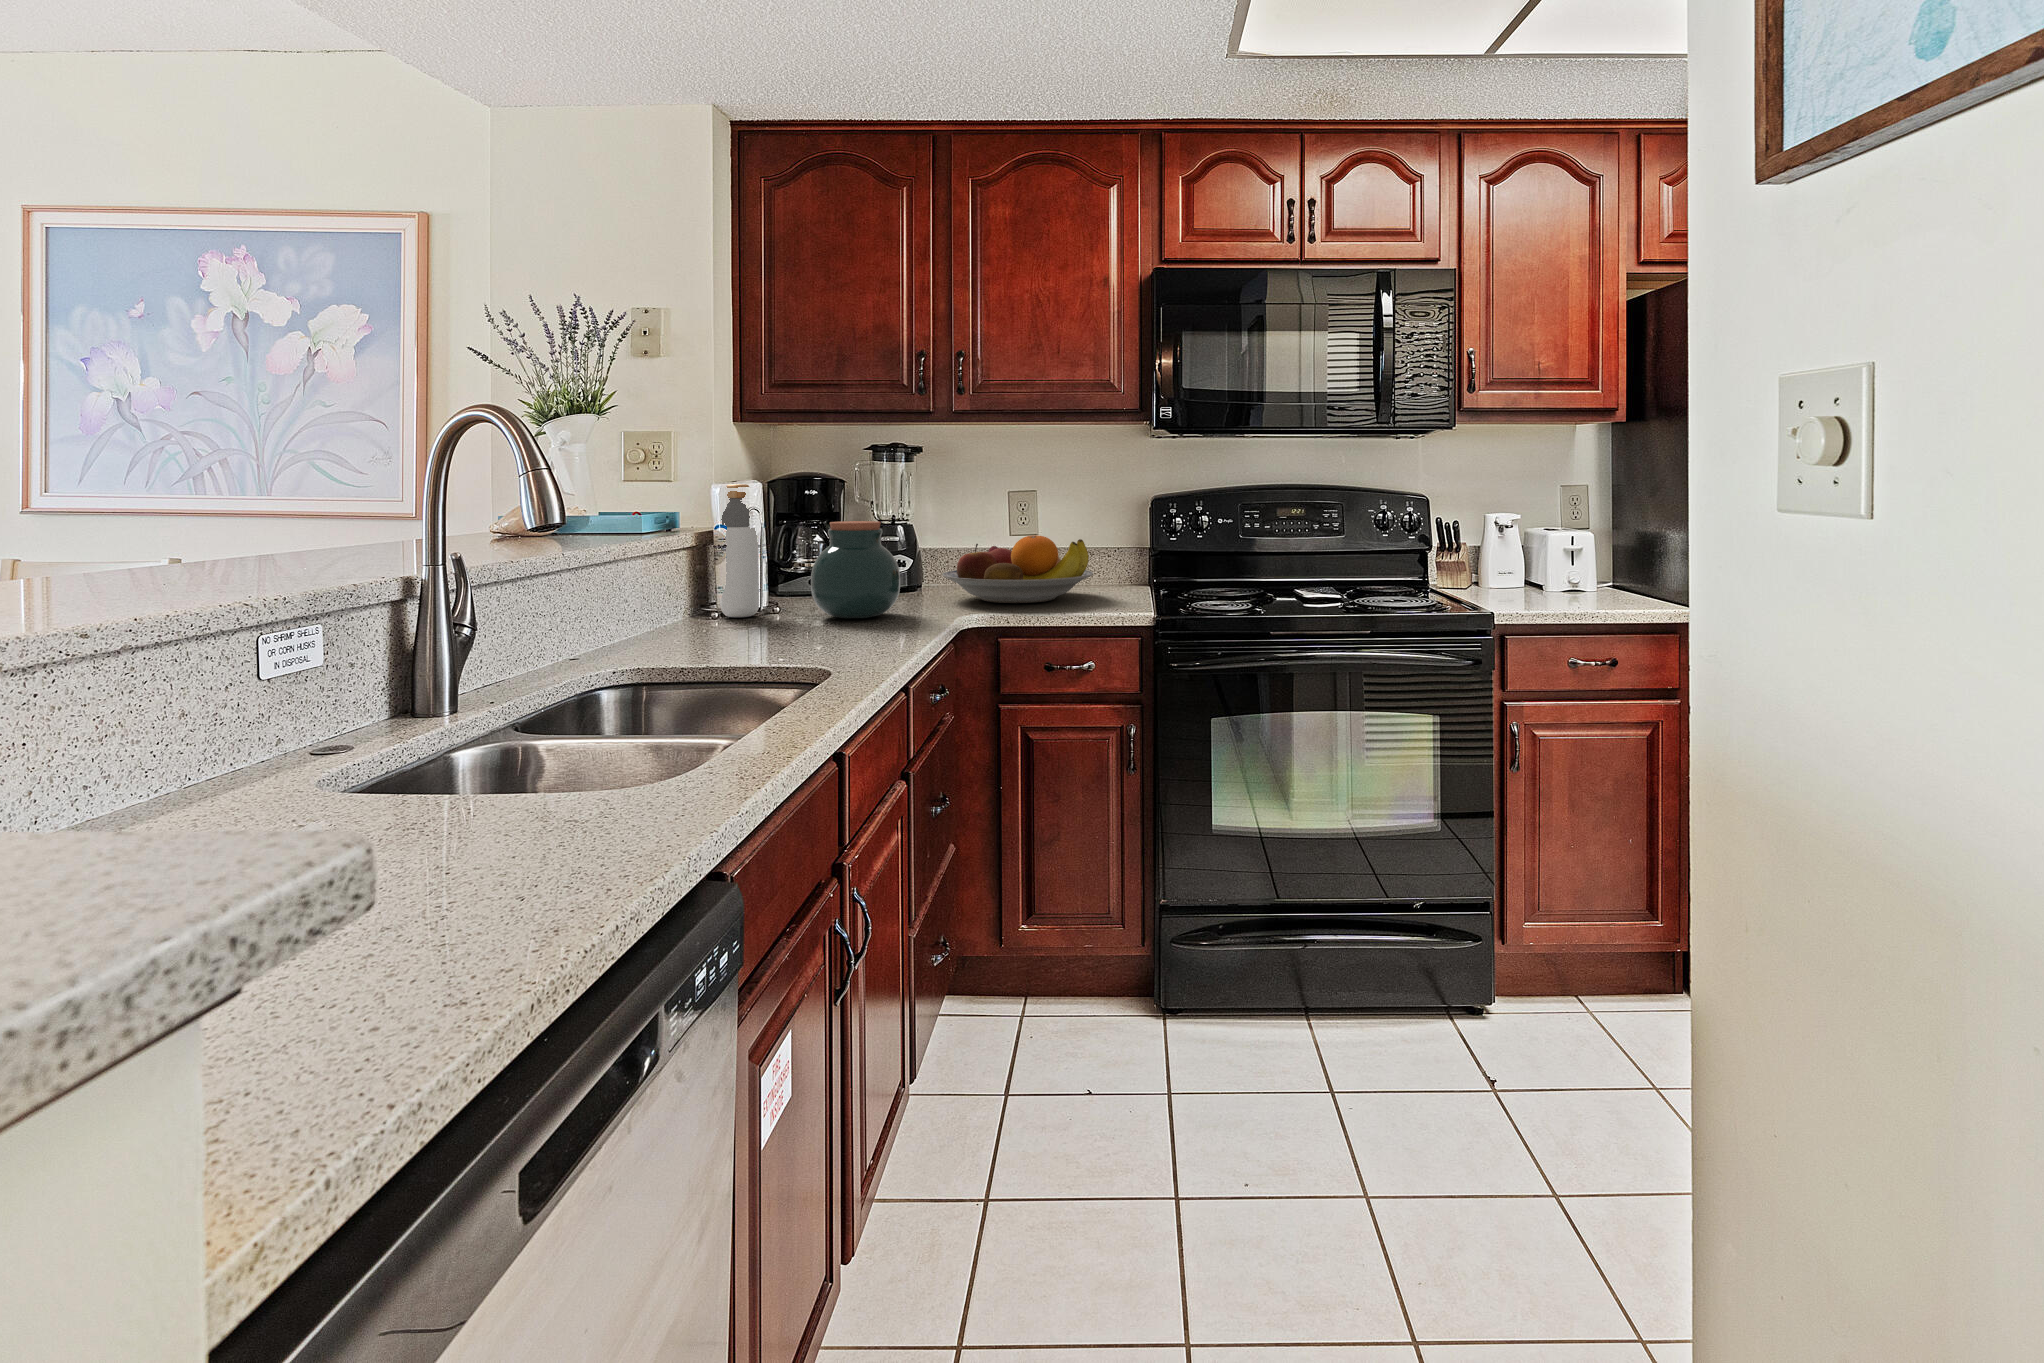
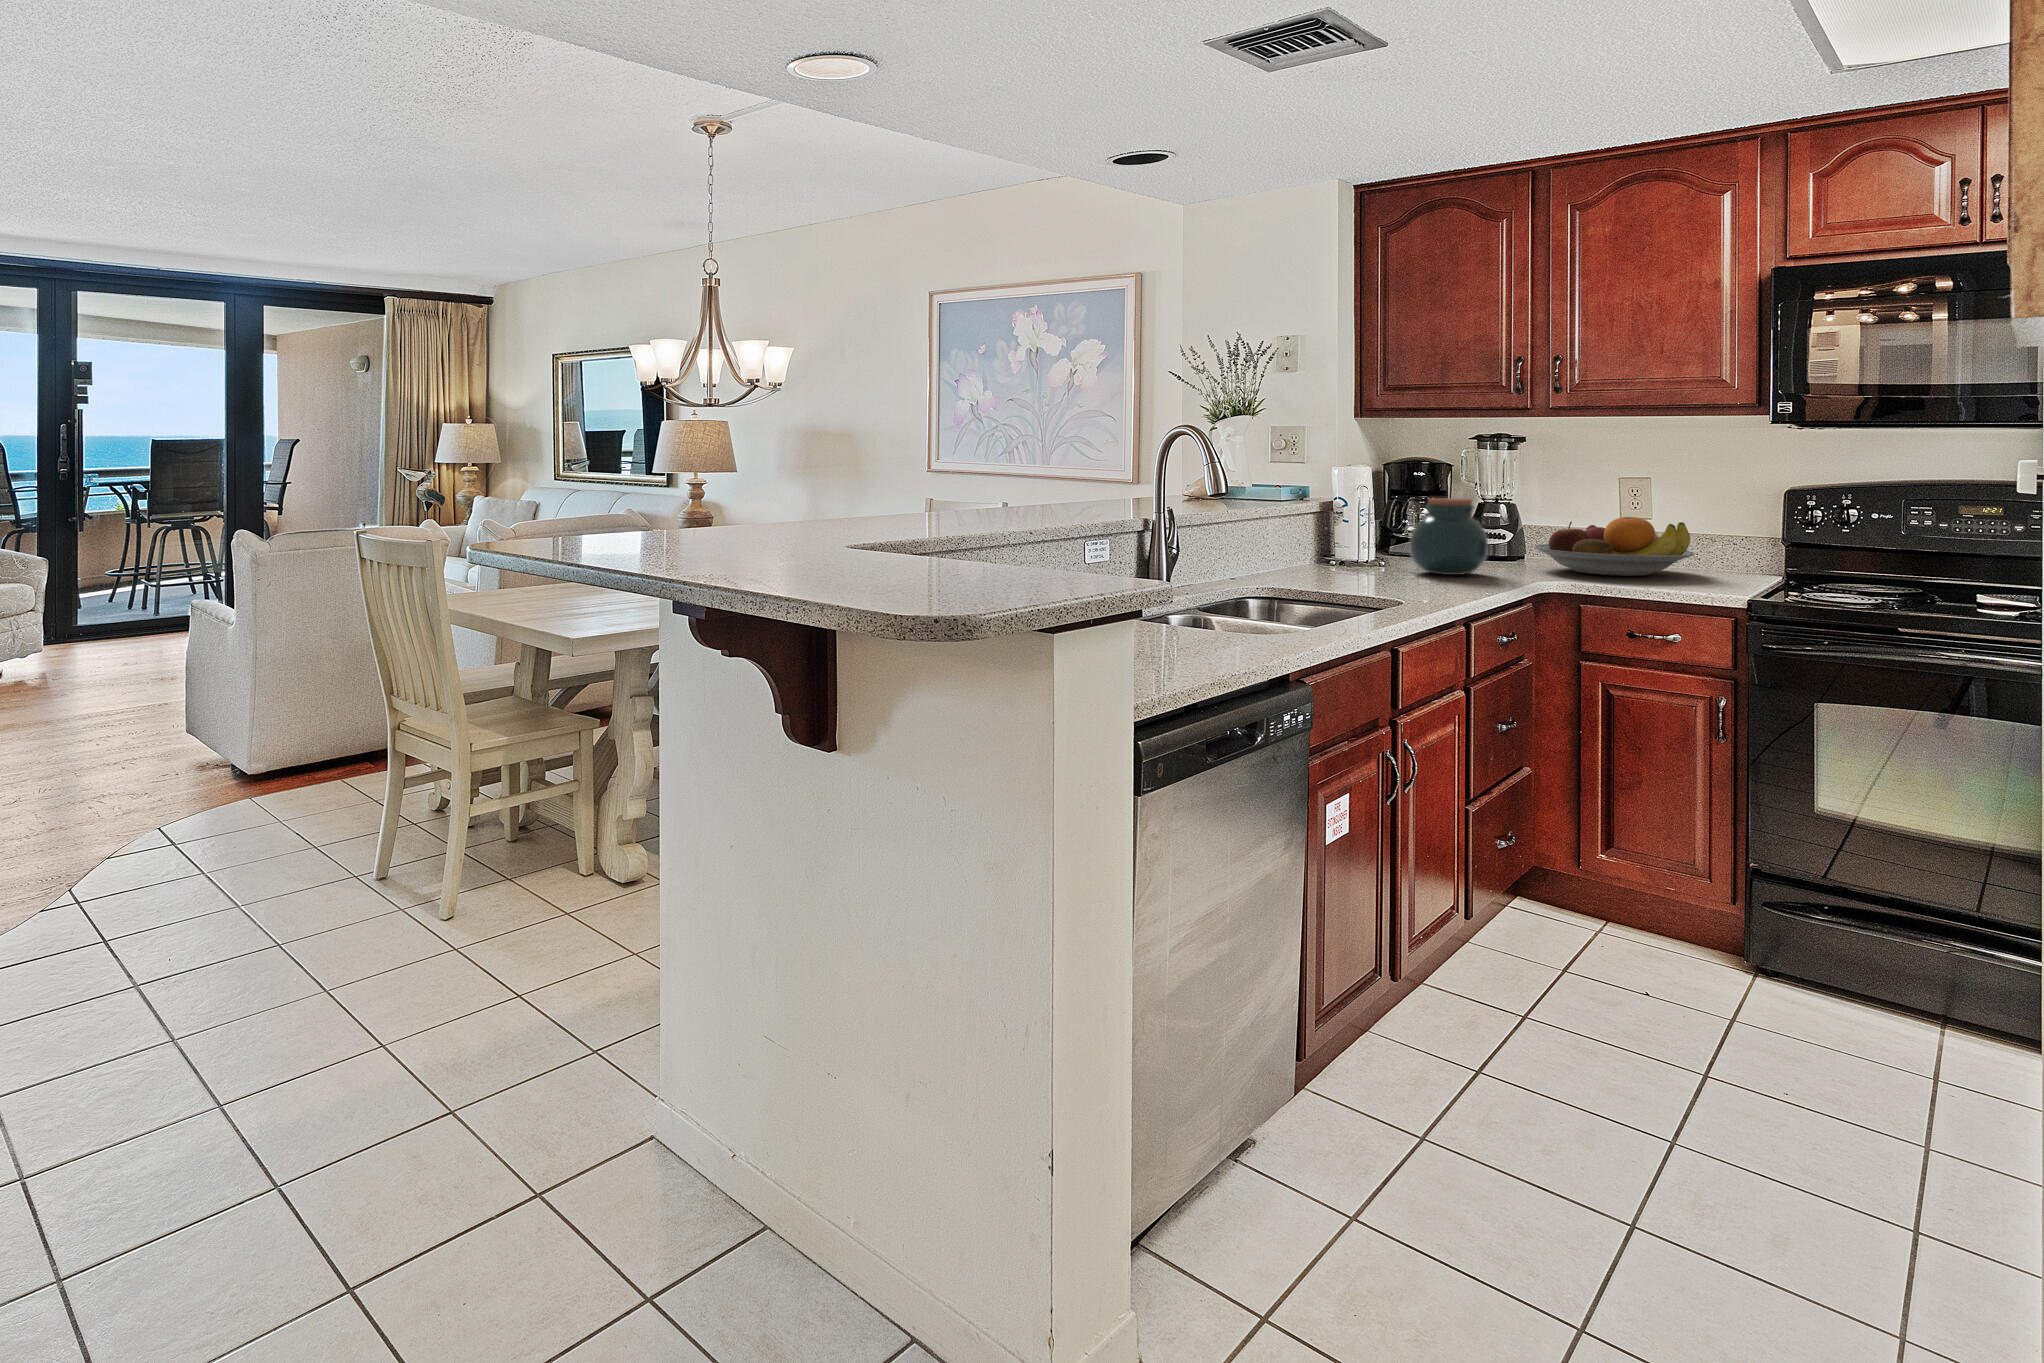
bottle: present [720,484,759,617] -> none [1337,467,1370,567]

